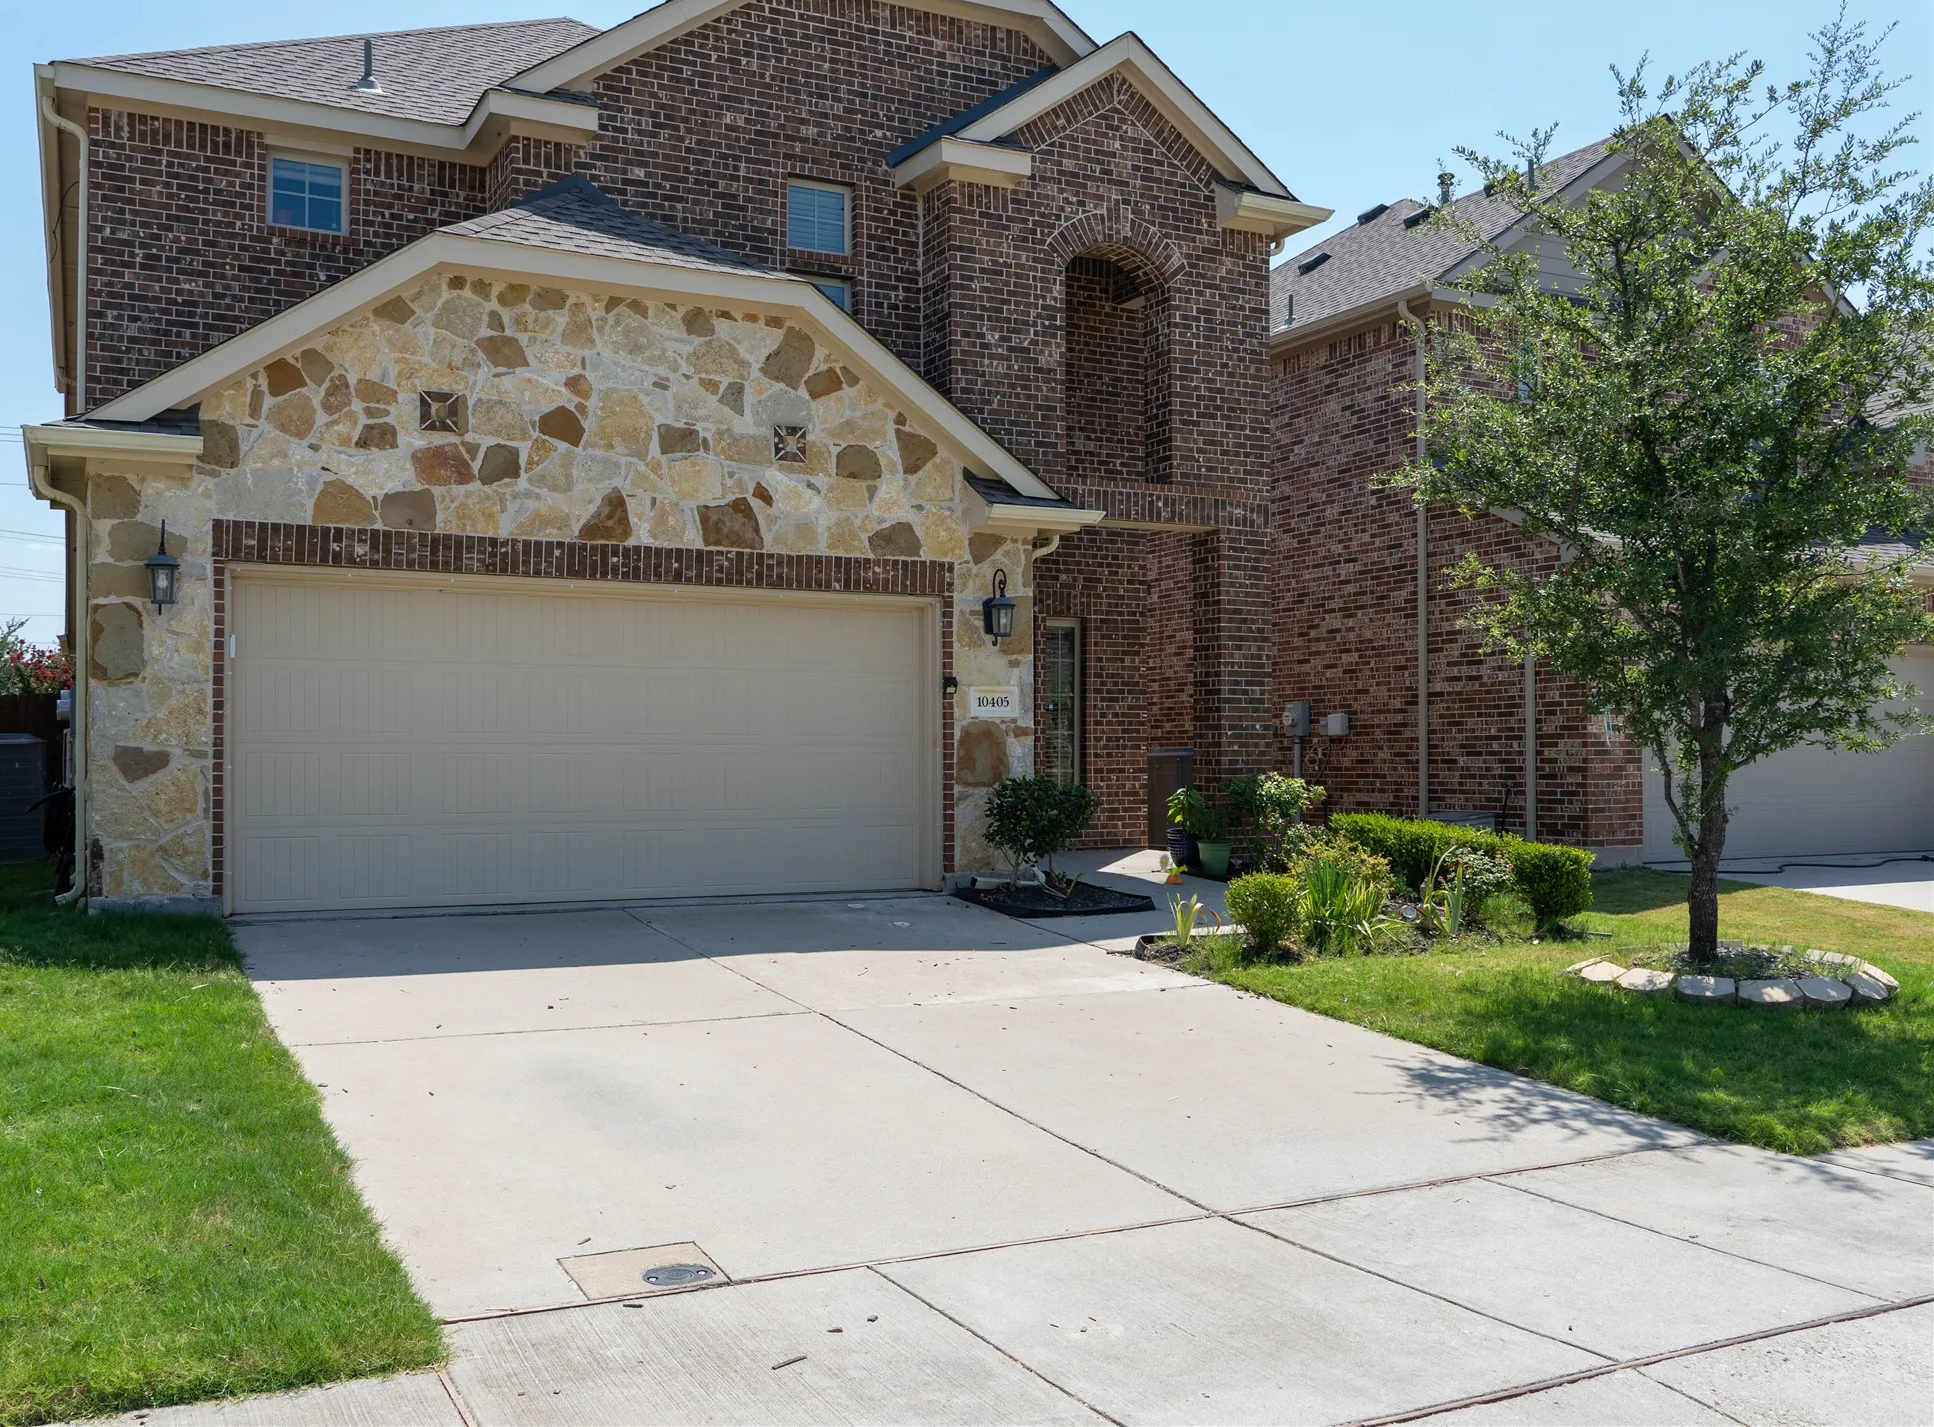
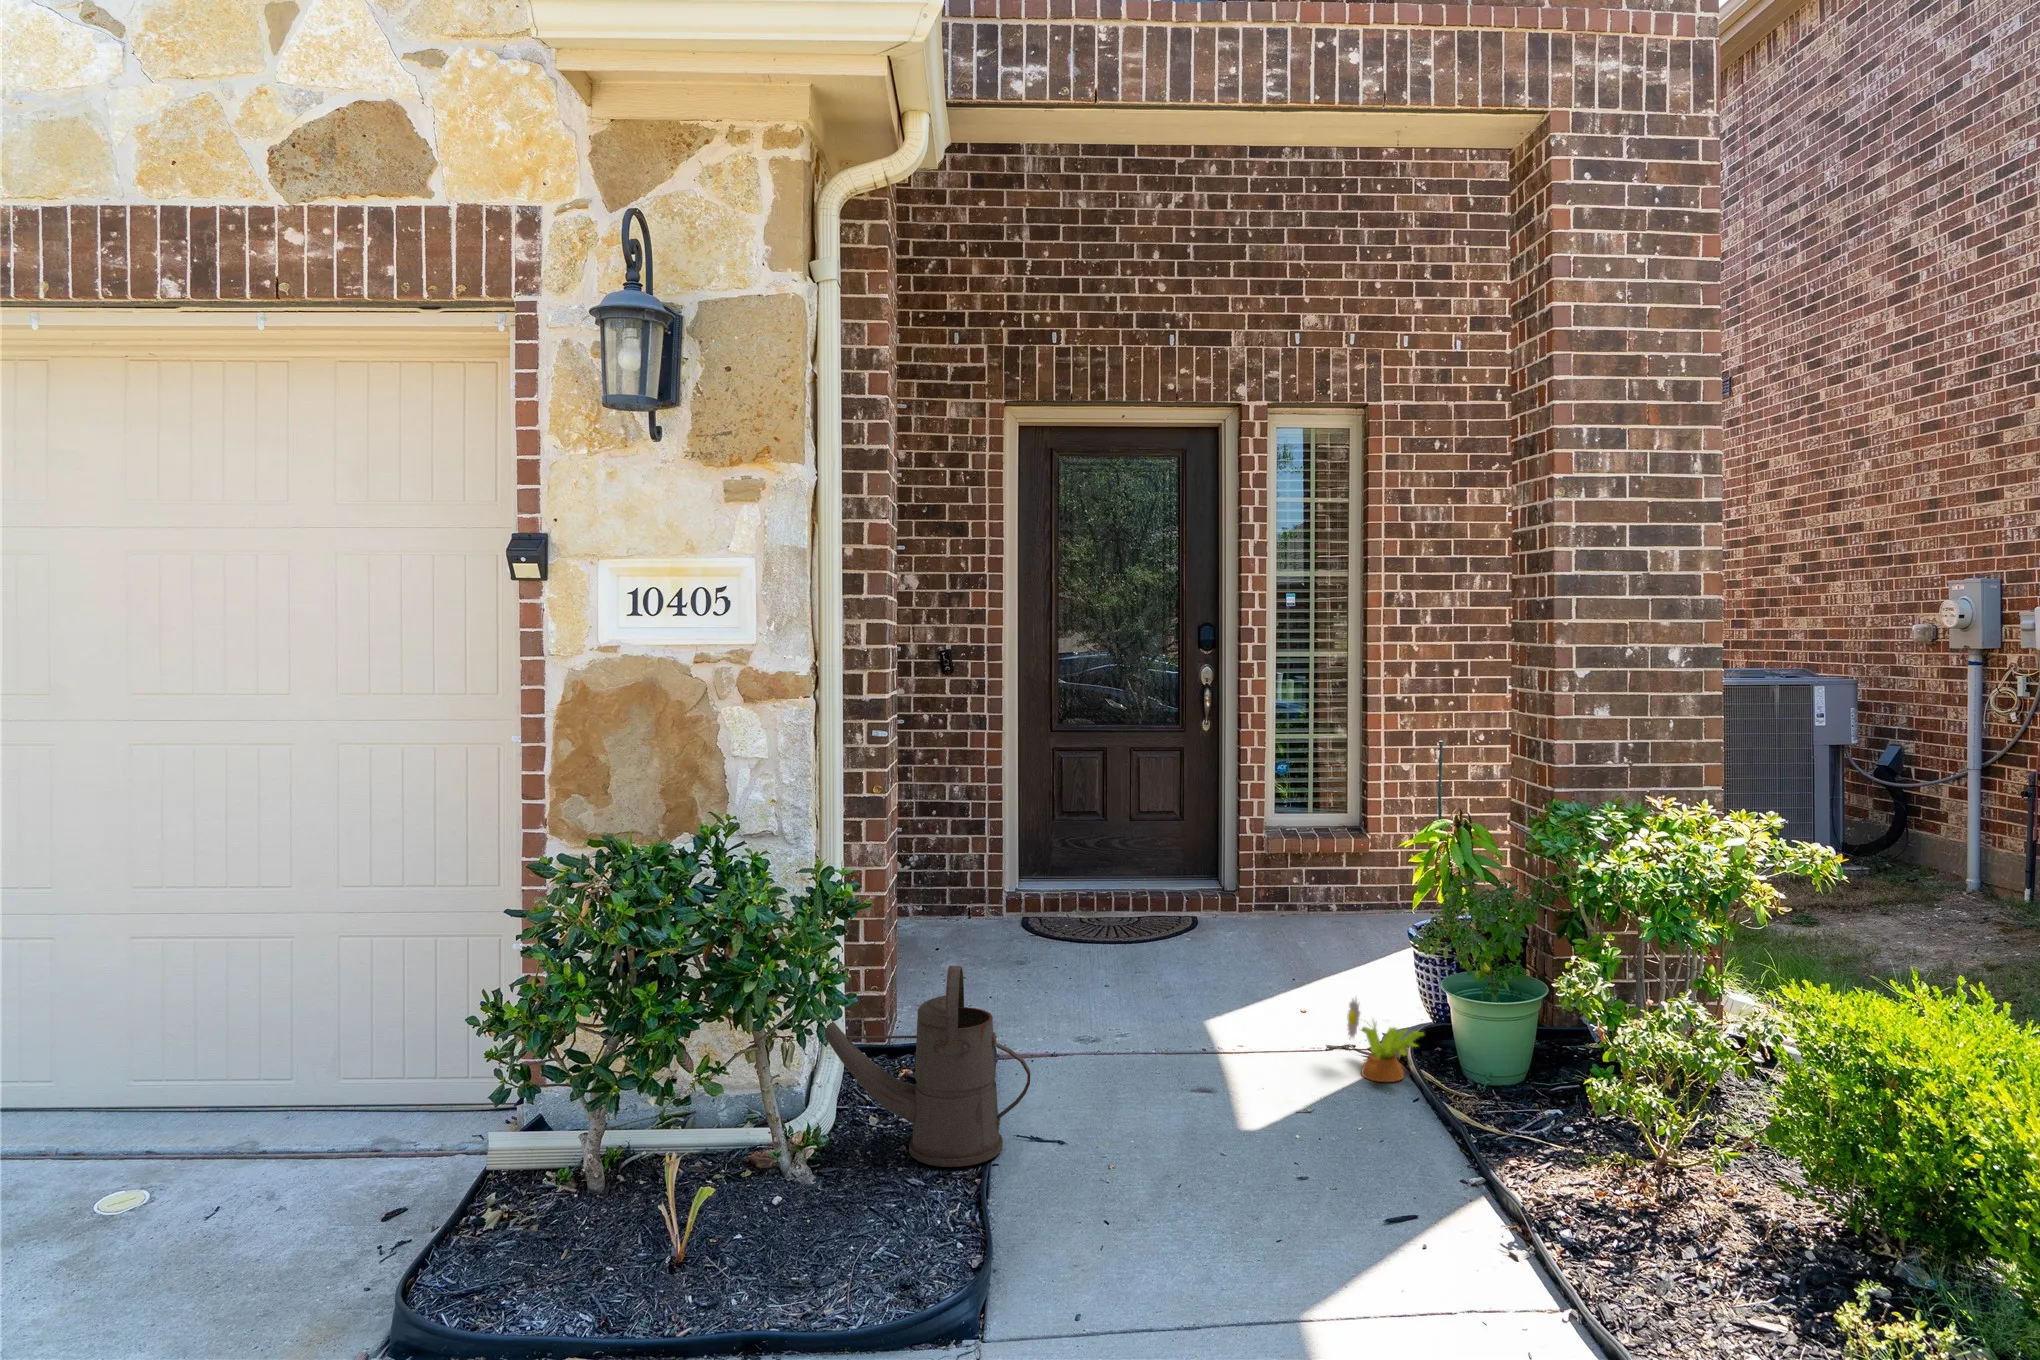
watering can: none [1034,830,1103,896] -> present [823,966,1030,1167]

